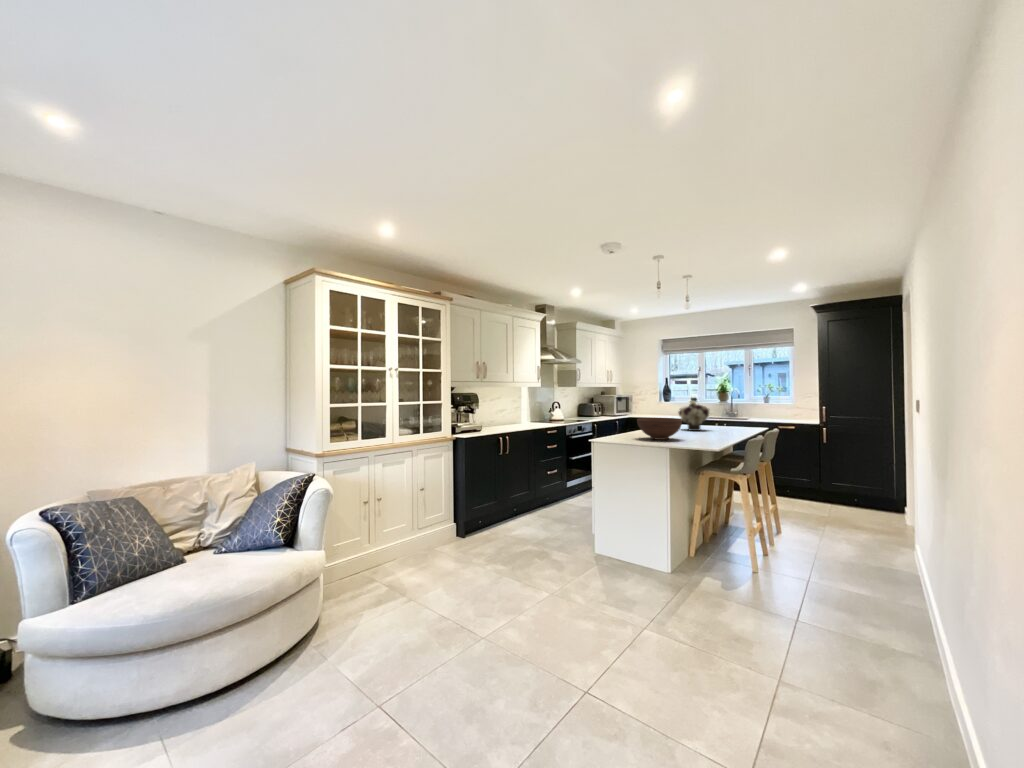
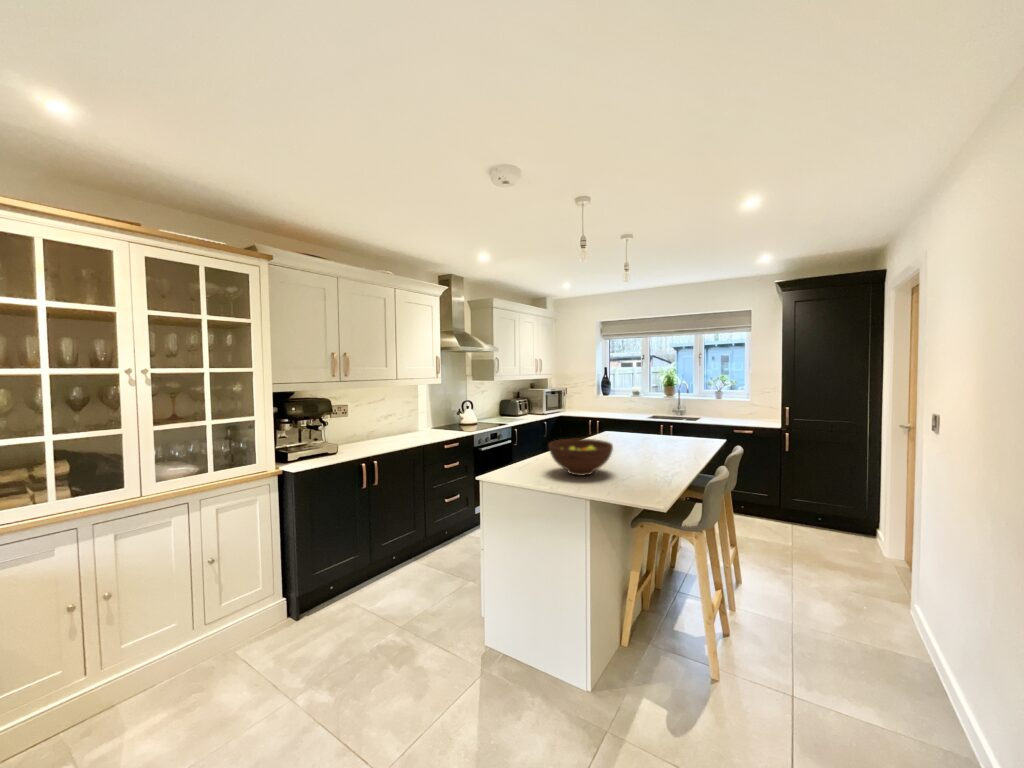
flower arrangement: present [678,401,709,431] -> none [613,405,654,446]

